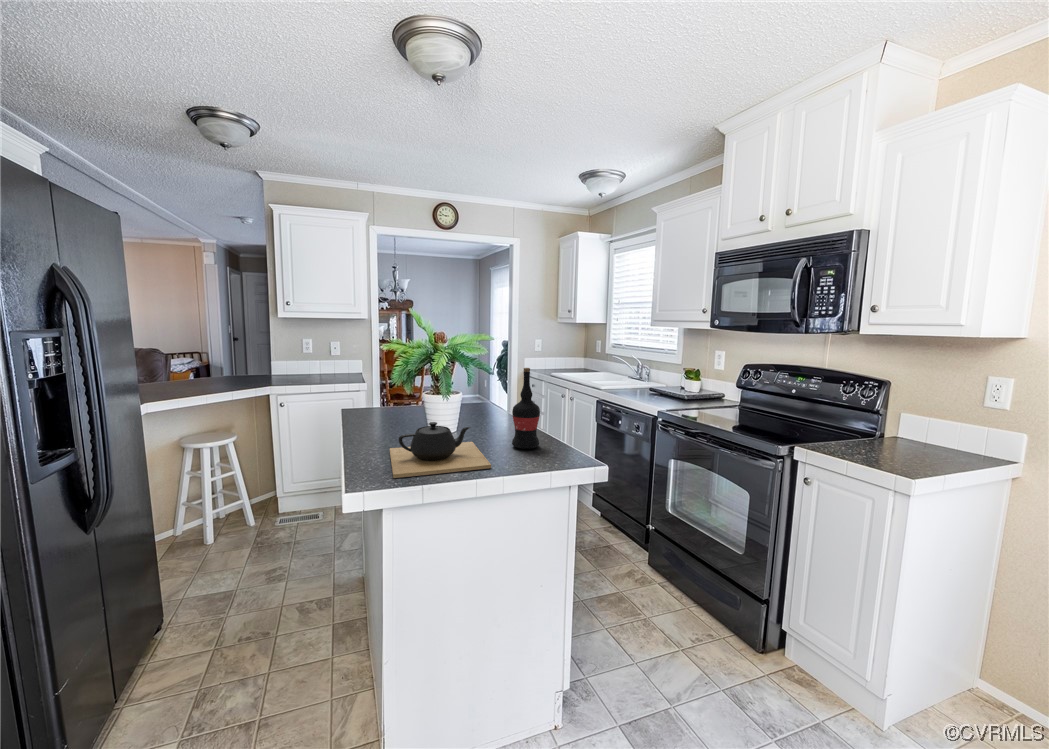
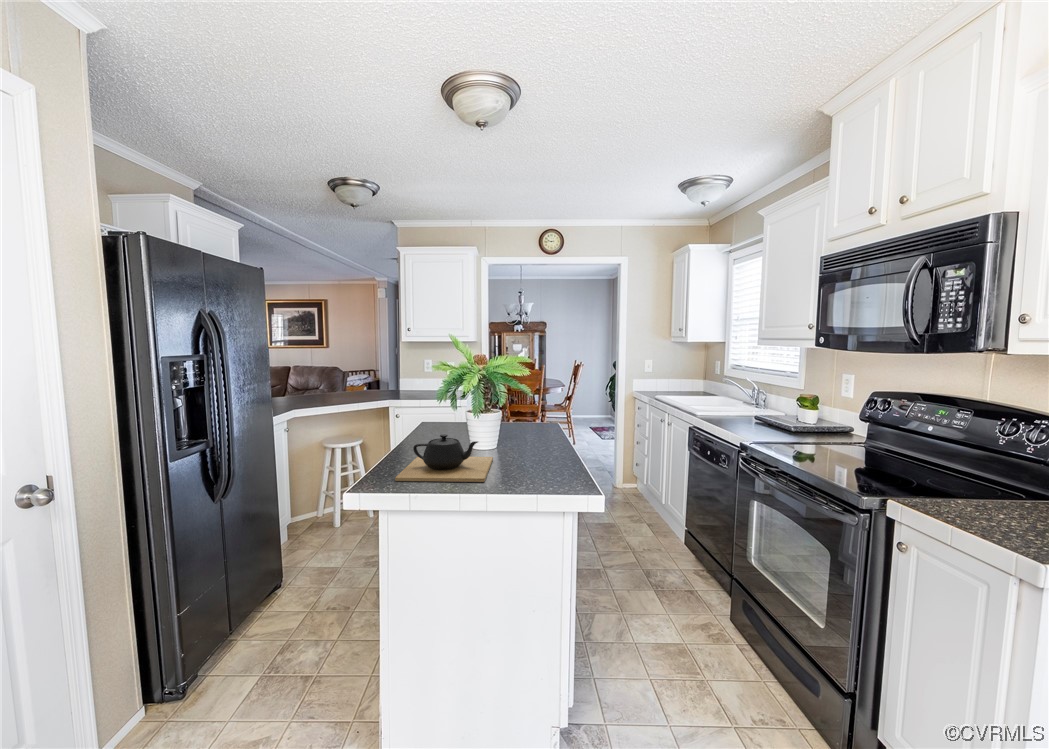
wine bottle: present [512,368,540,449] -> none [526,387,555,468]

